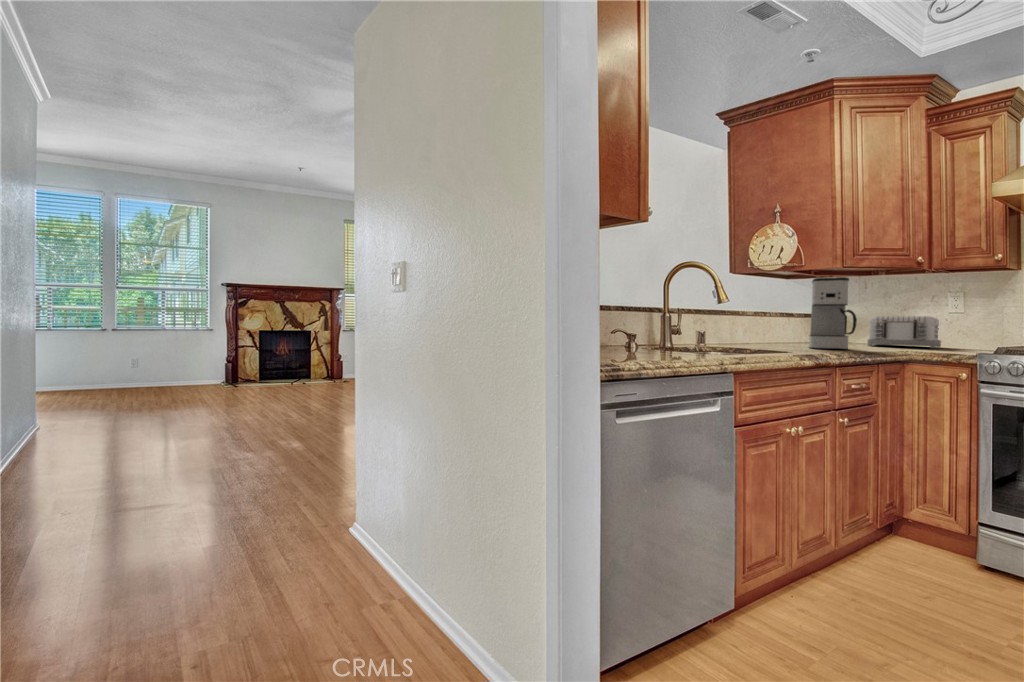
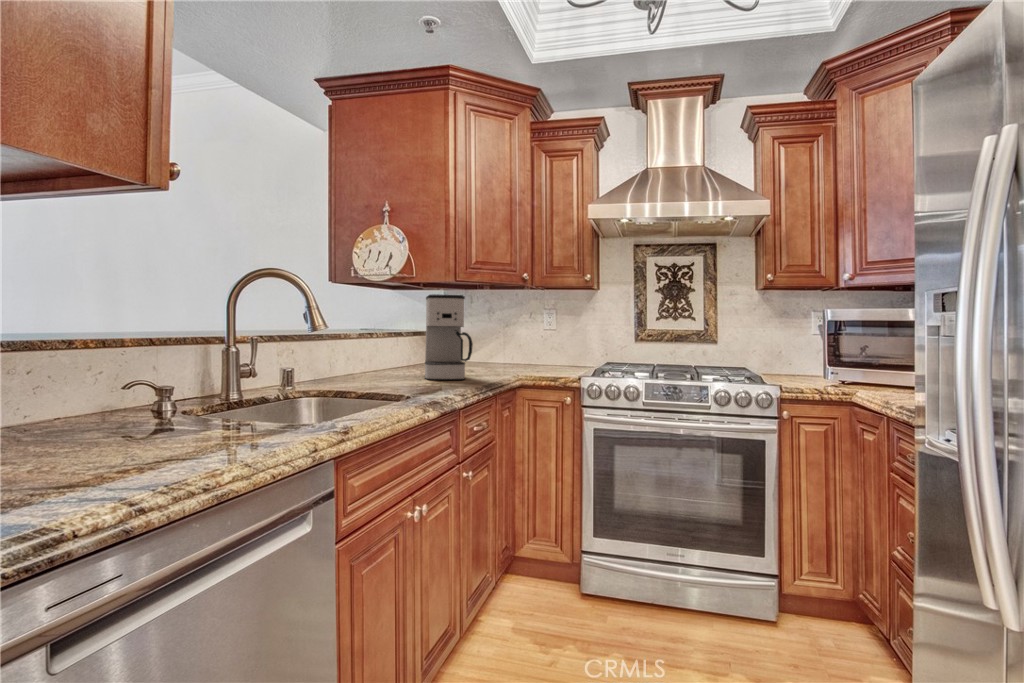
toaster: present [867,316,941,348] -> none [478,334,537,369]

